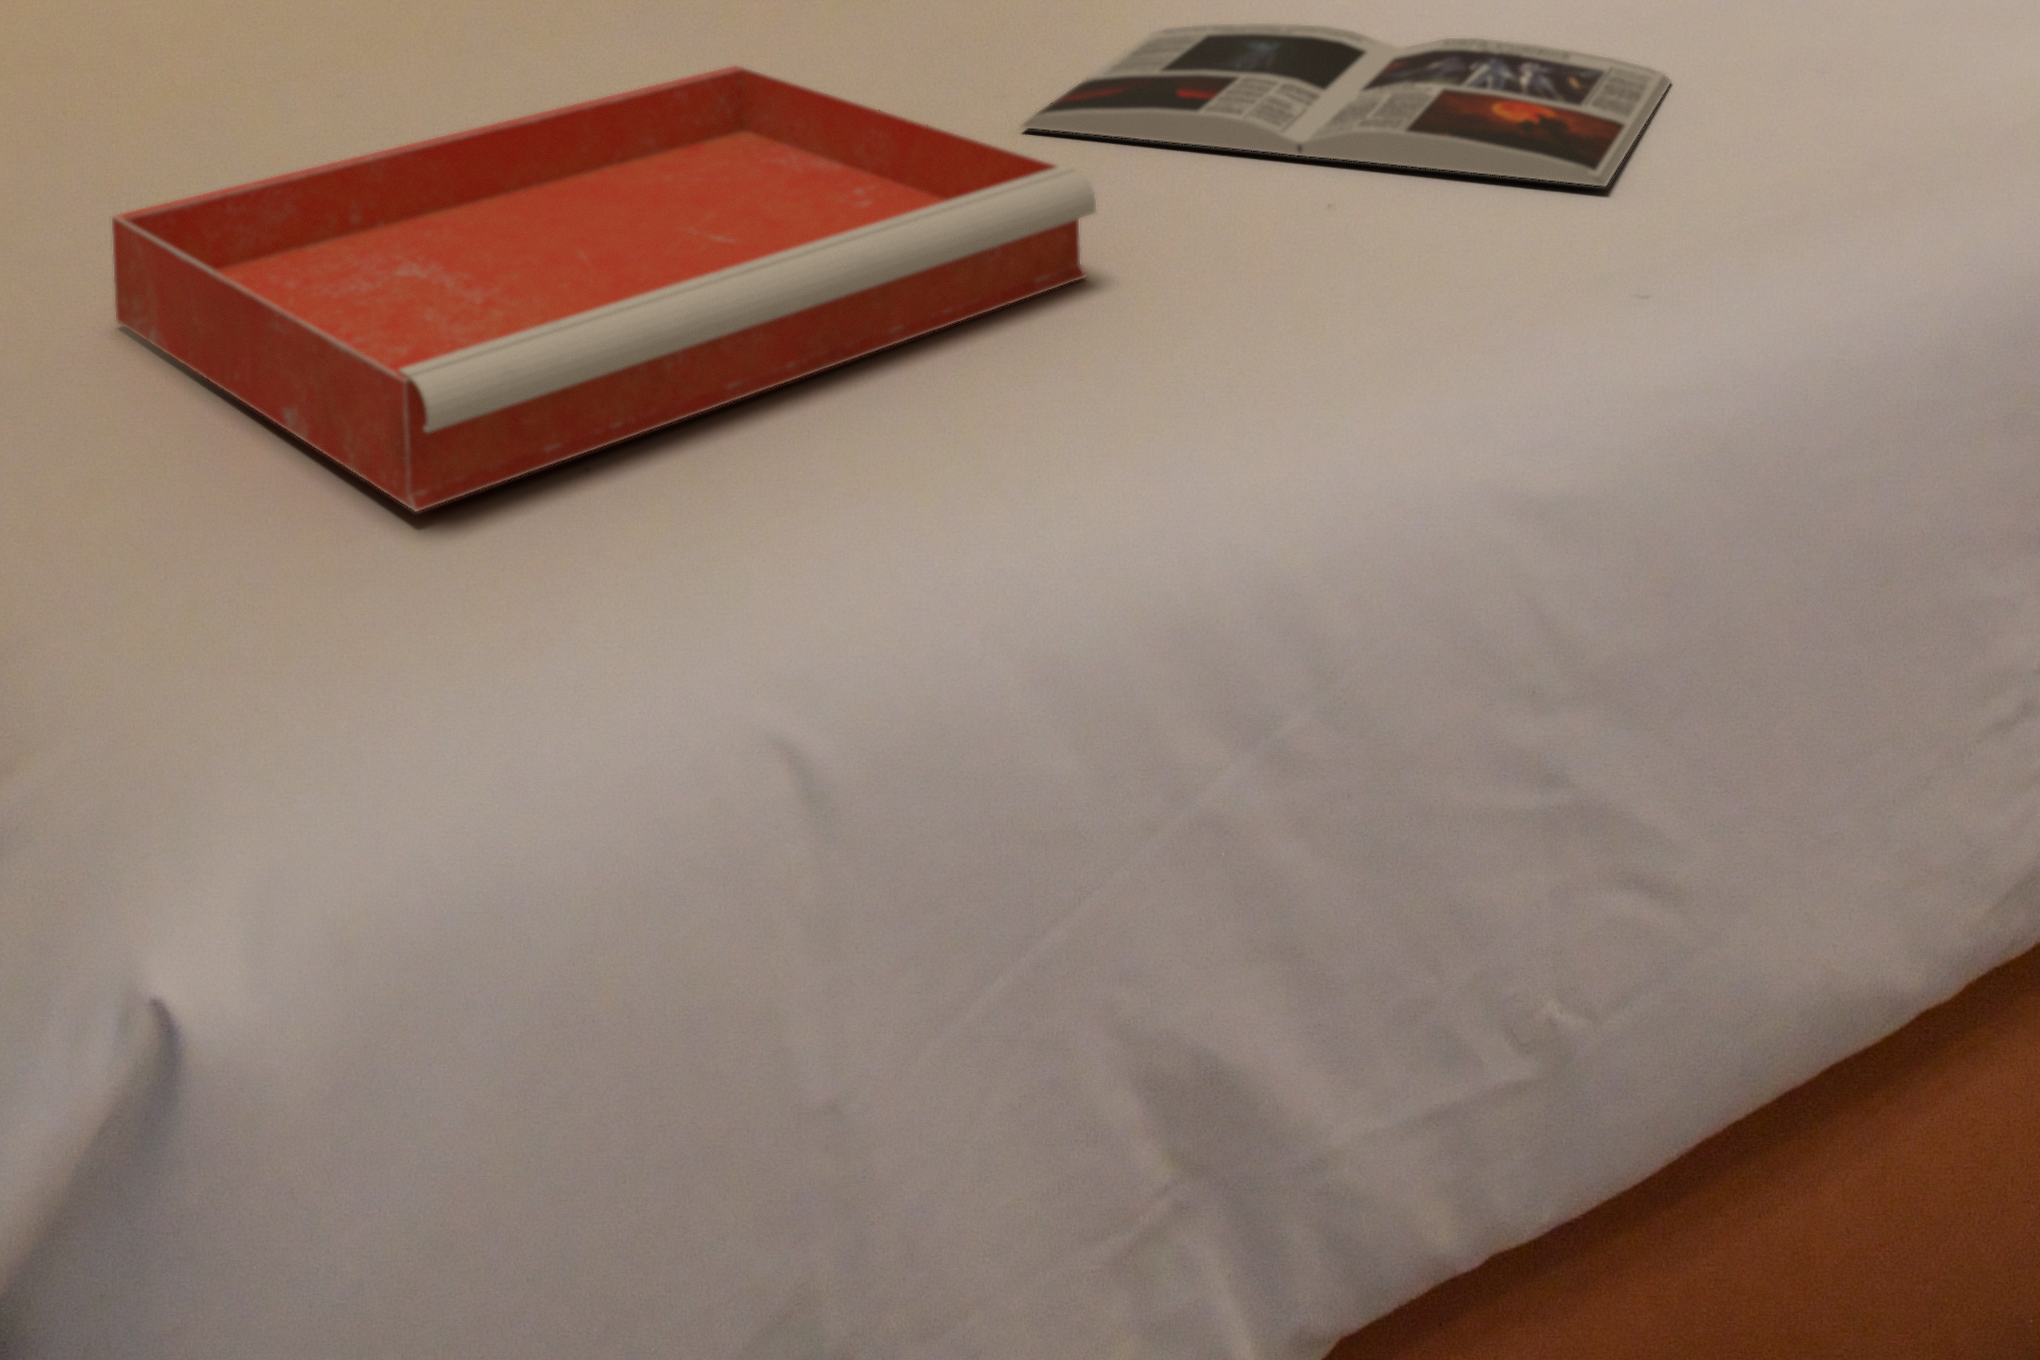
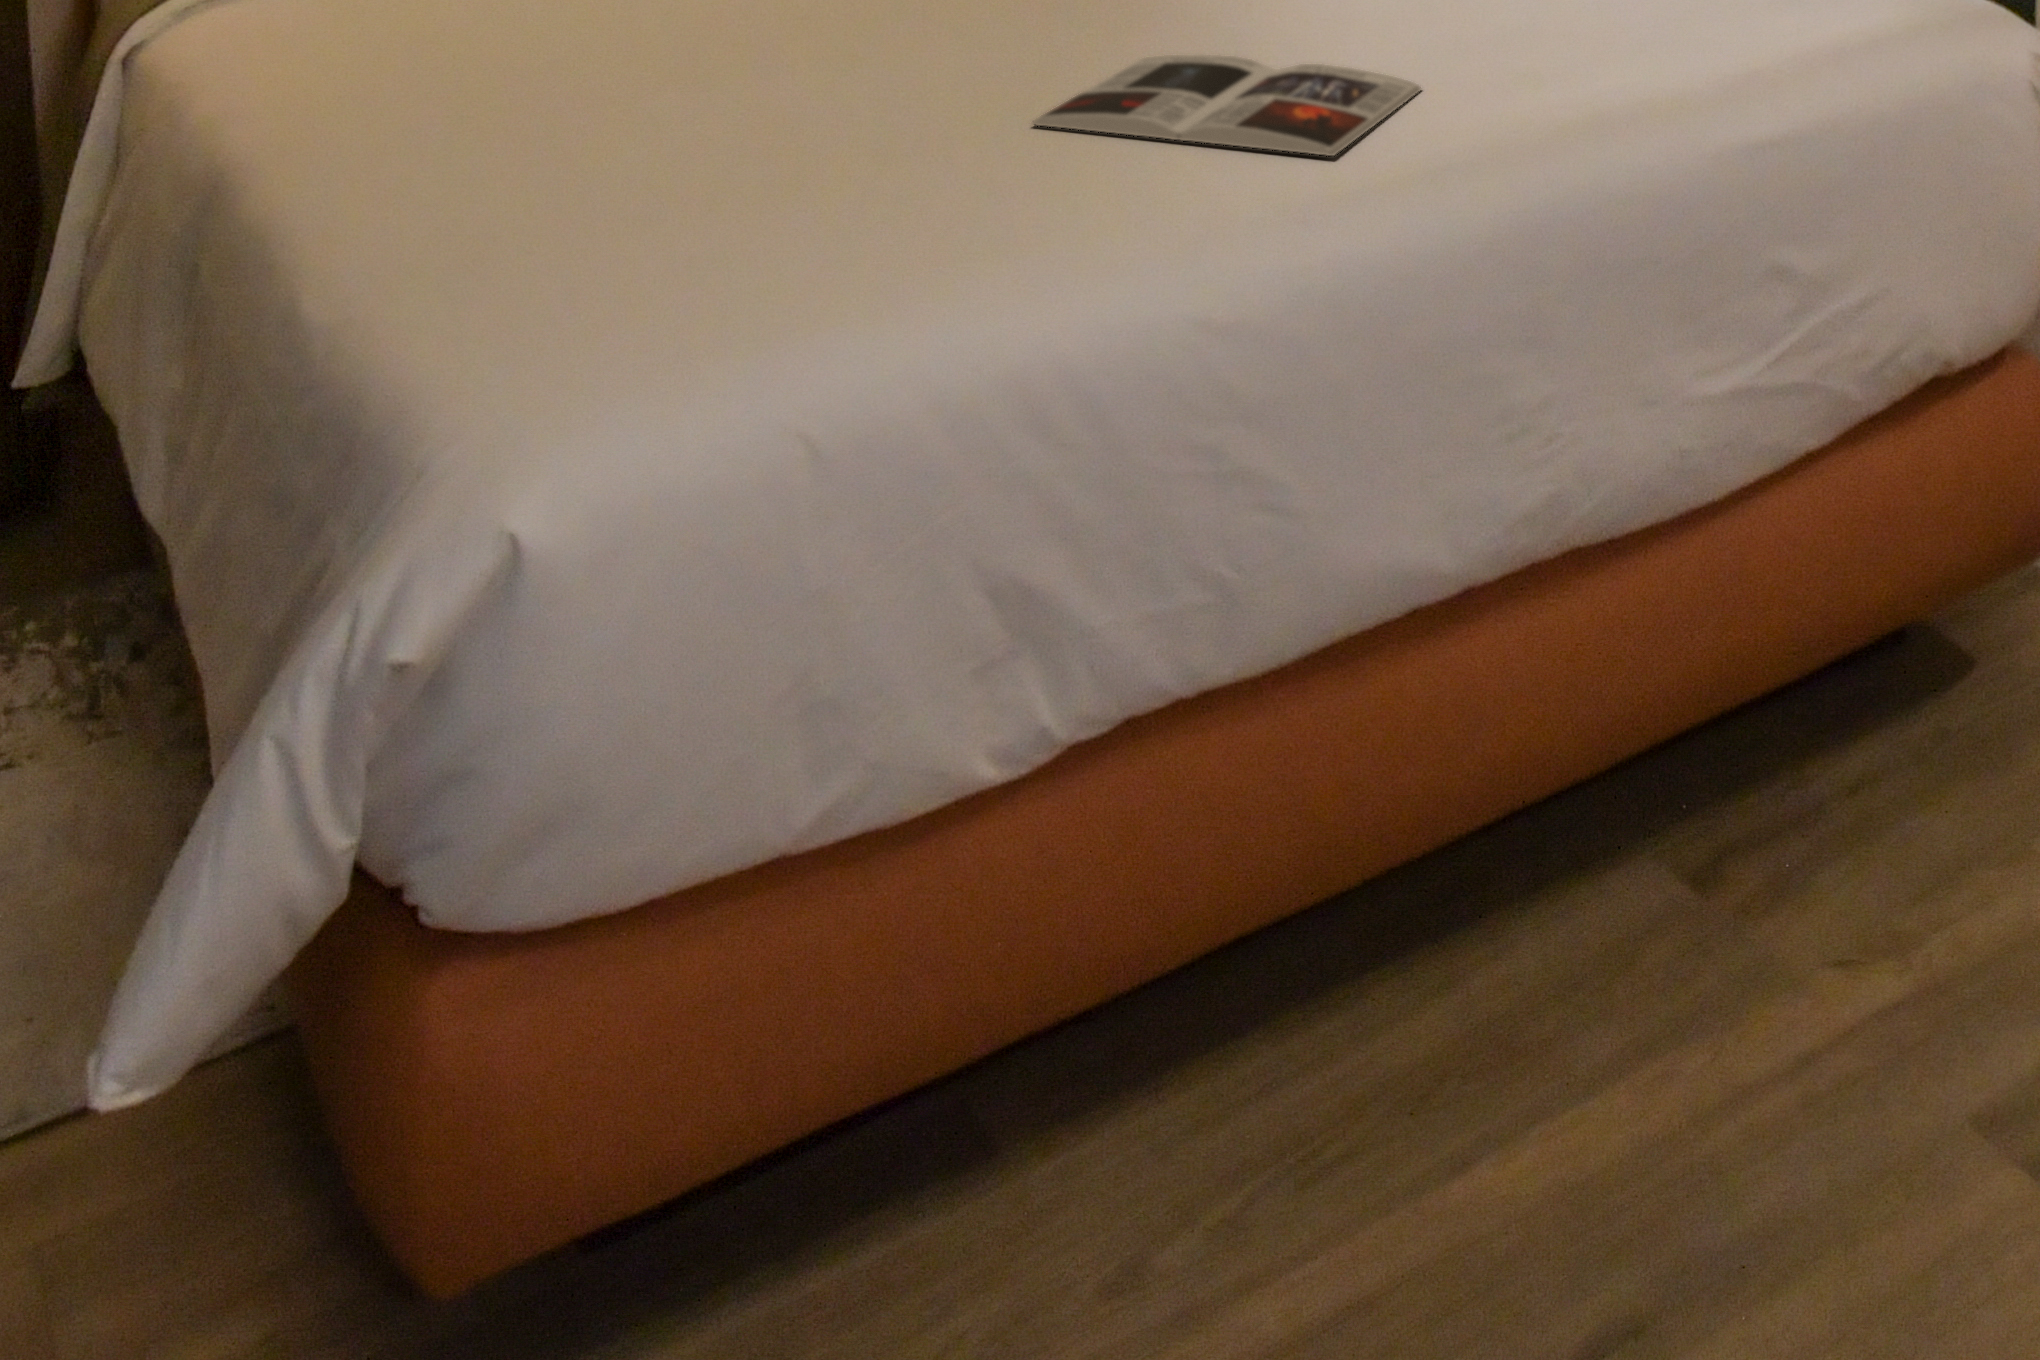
tray: present [112,66,1096,511] -> none [493,93,1031,335]

